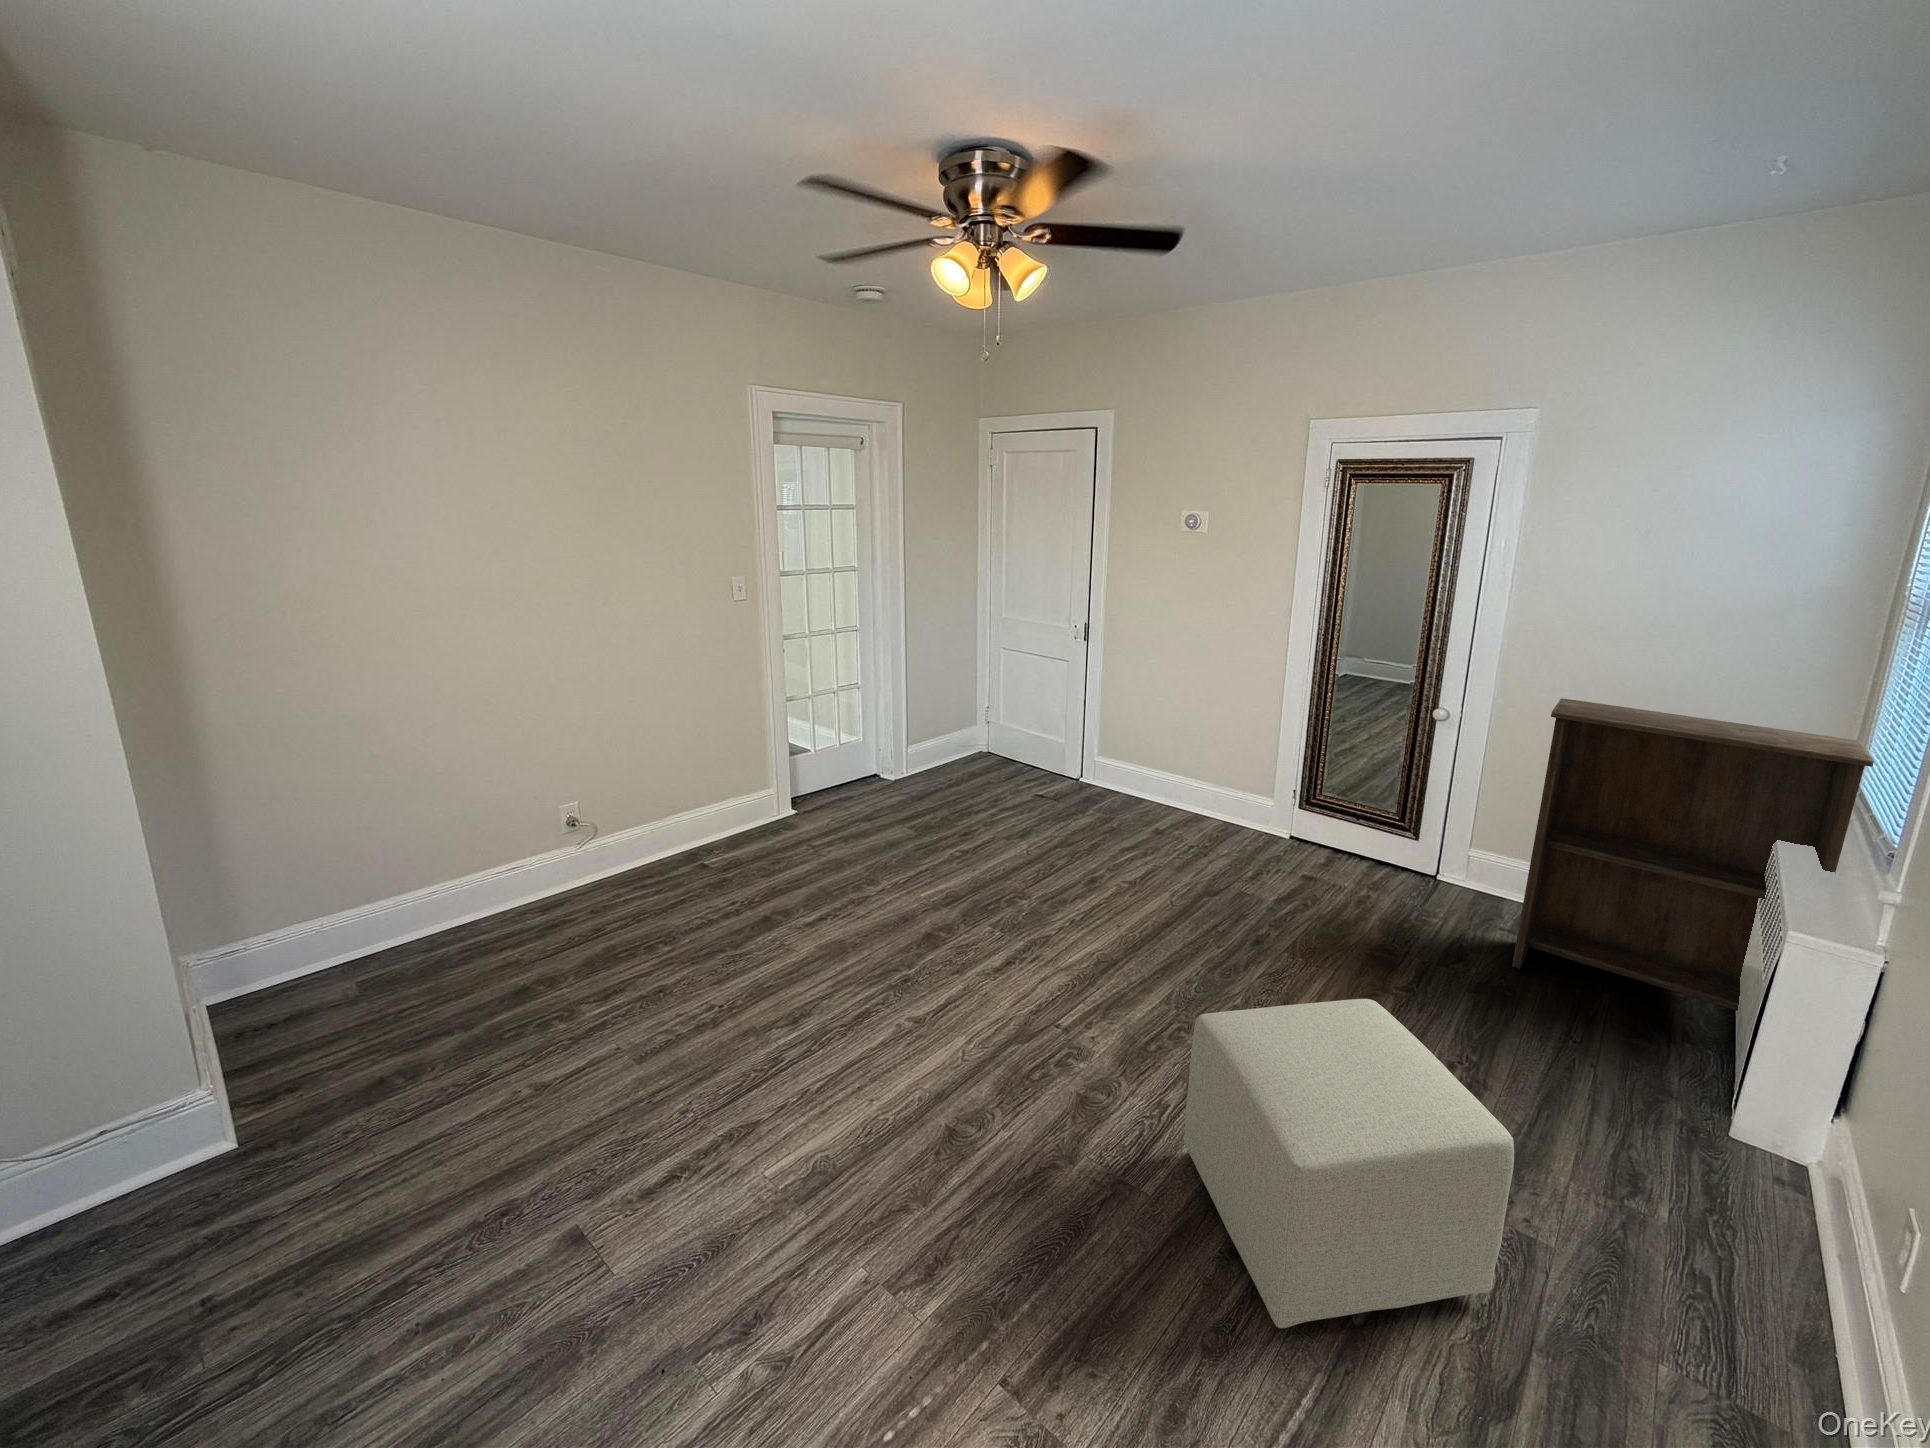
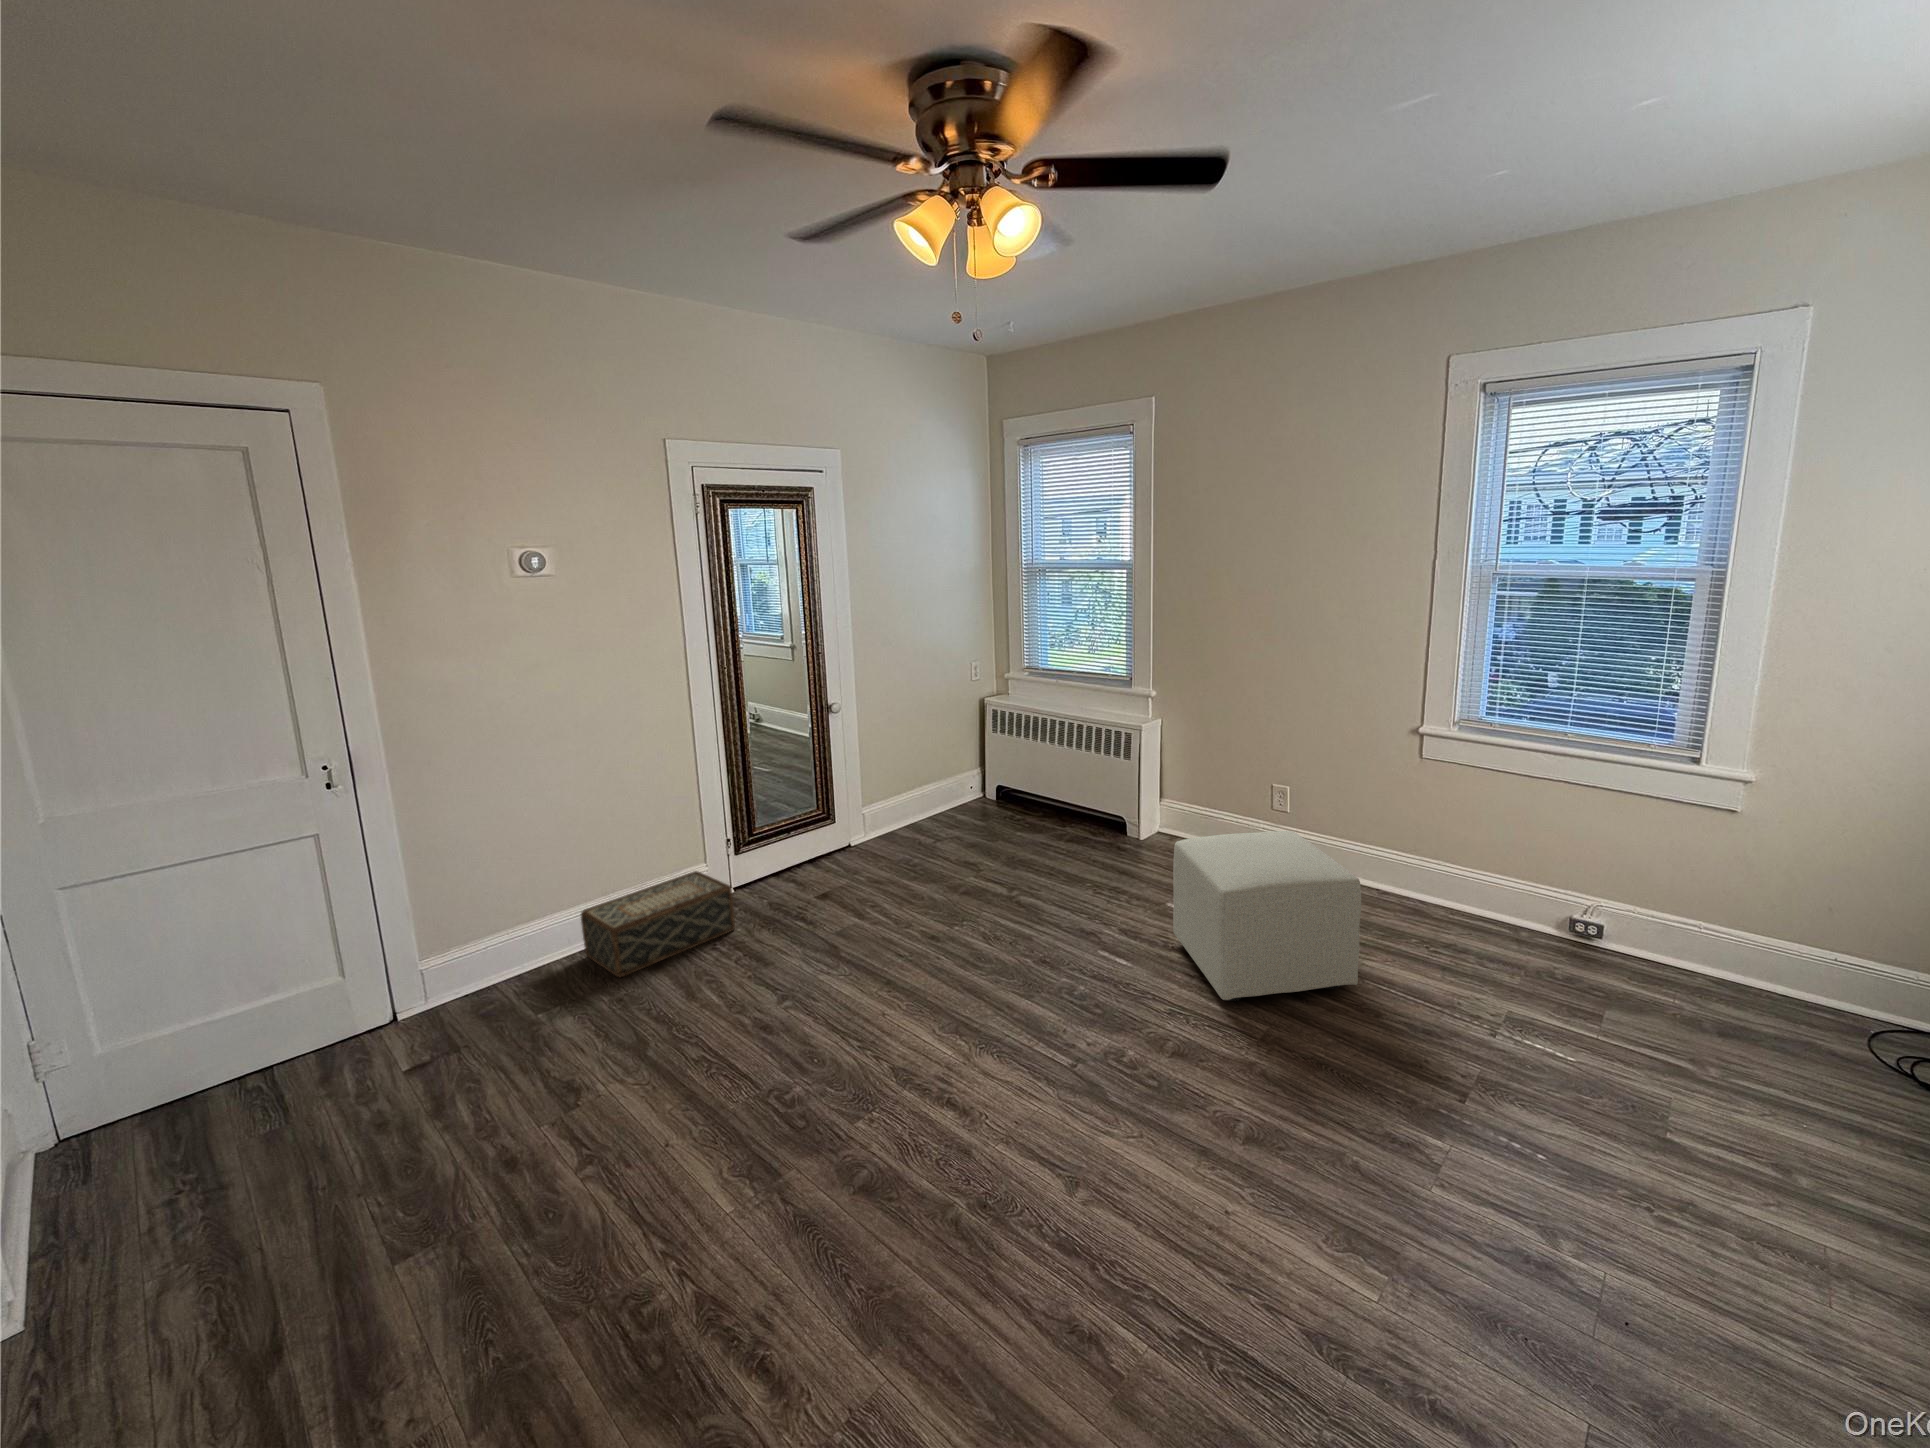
bookshelf: present [1512,698,1874,1011] -> none [939,642,1072,854]
woven basket: none [1144,775,1257,848] -> present [581,871,735,977]

